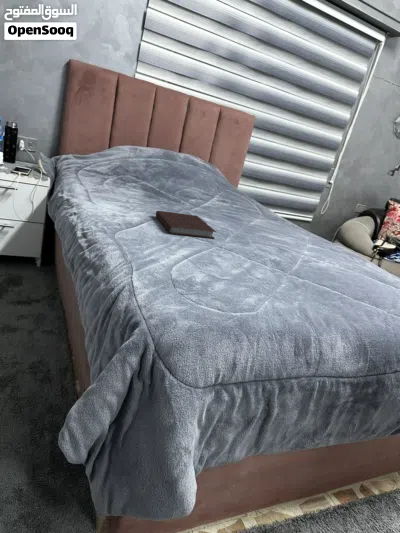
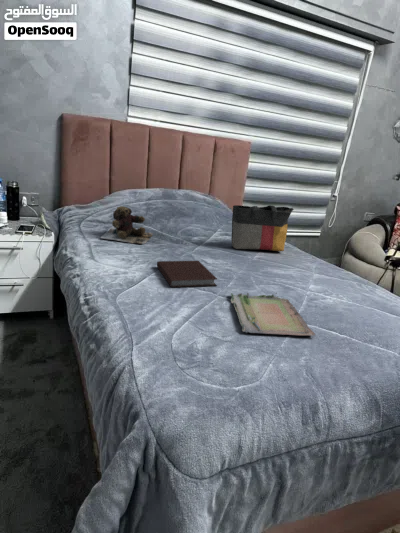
teddy bear: none [99,157,152,197] -> present [101,206,153,244]
tote bag: none [230,169,295,221] -> present [231,205,294,251]
tray: none [229,244,310,287] -> present [231,293,315,335]

